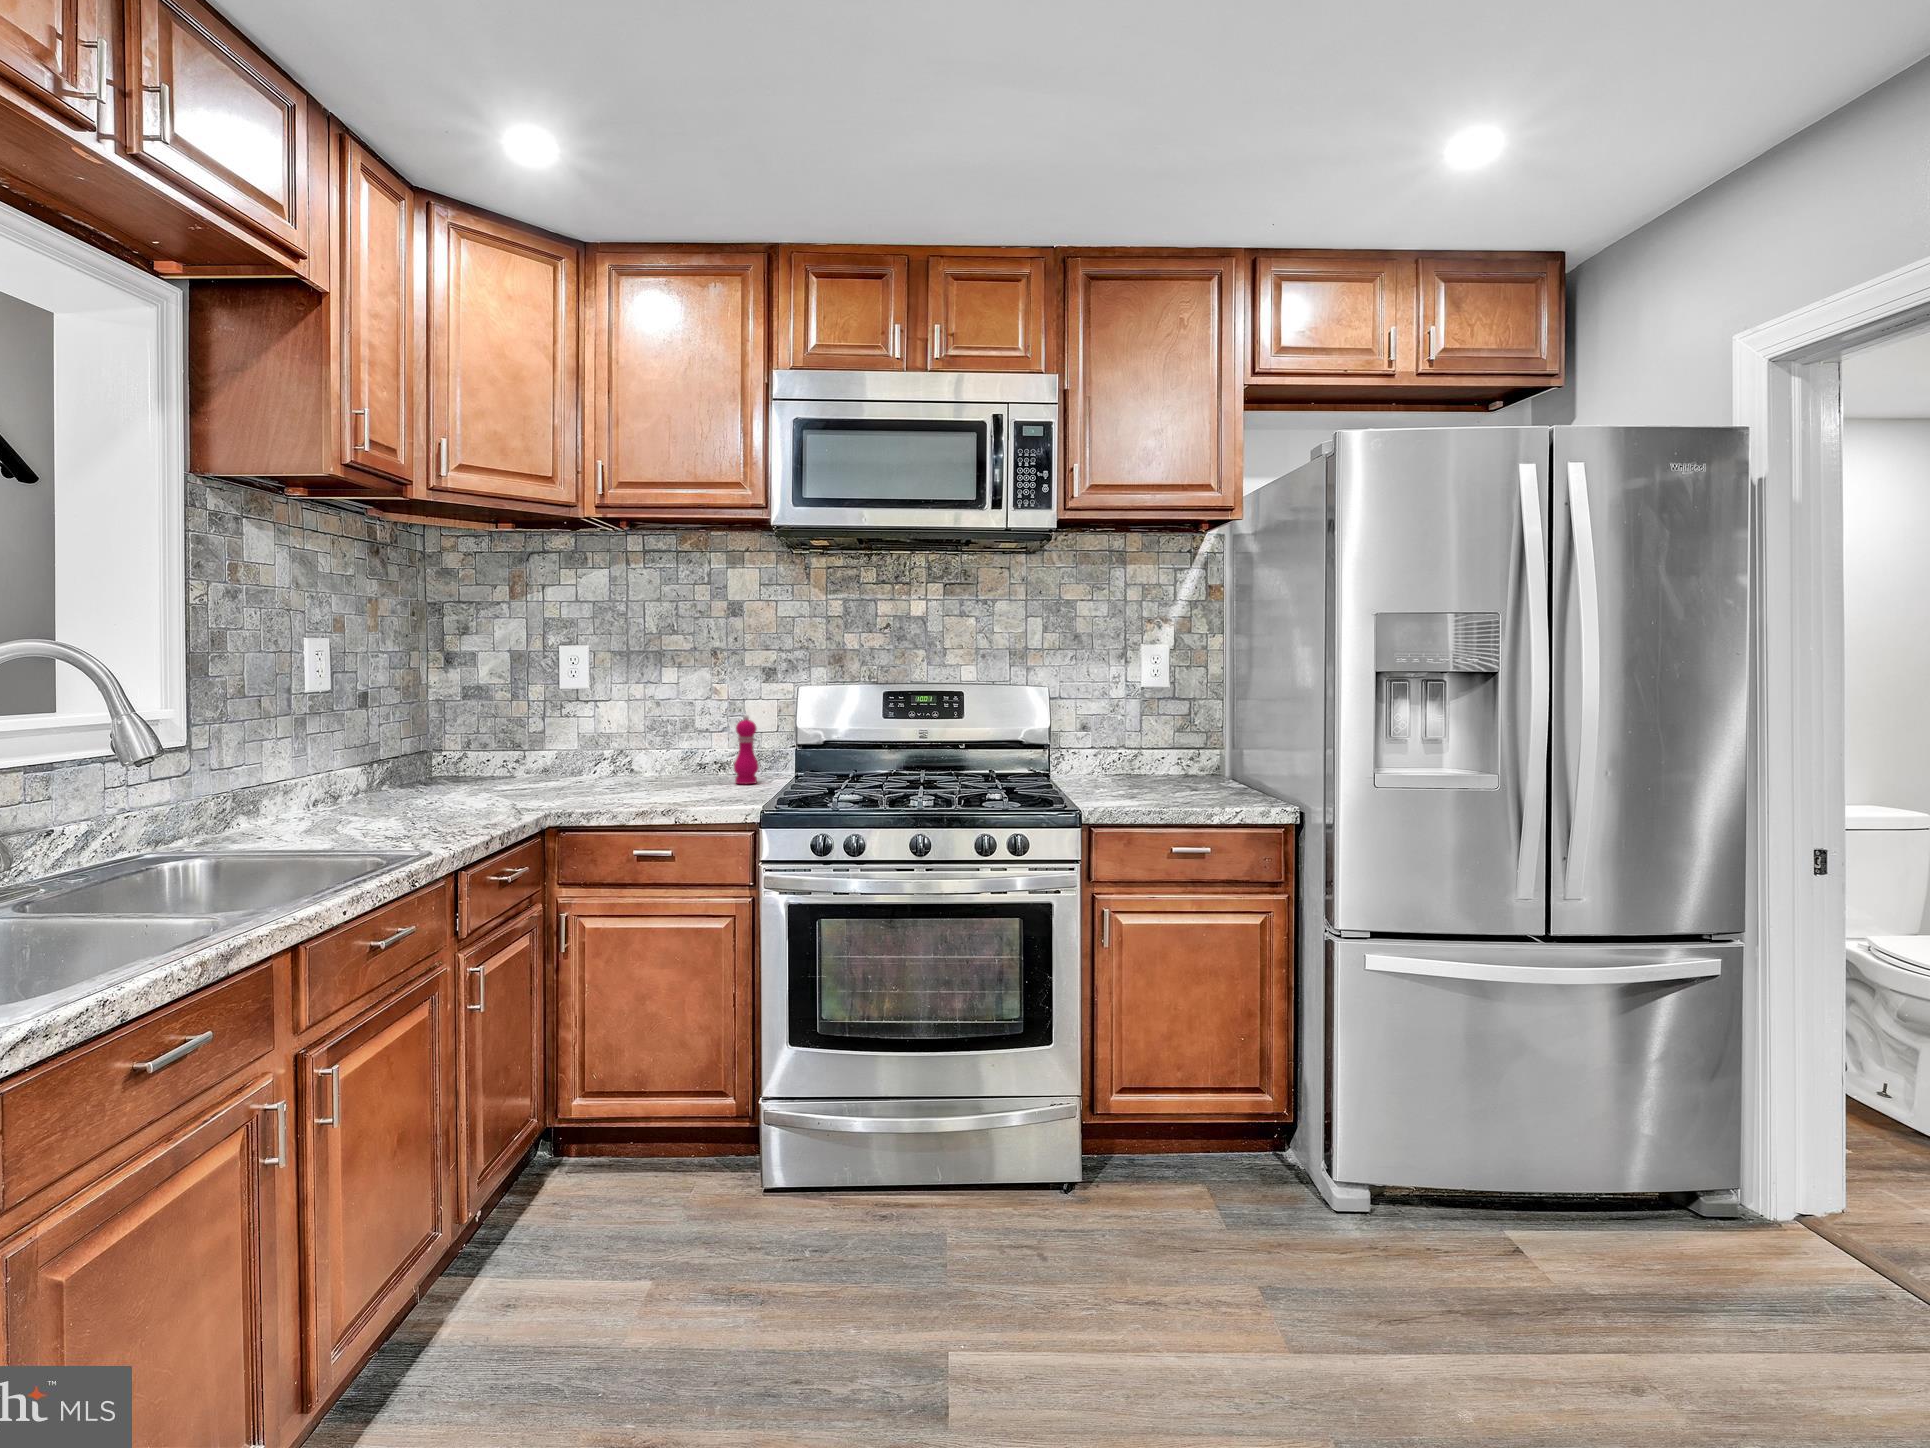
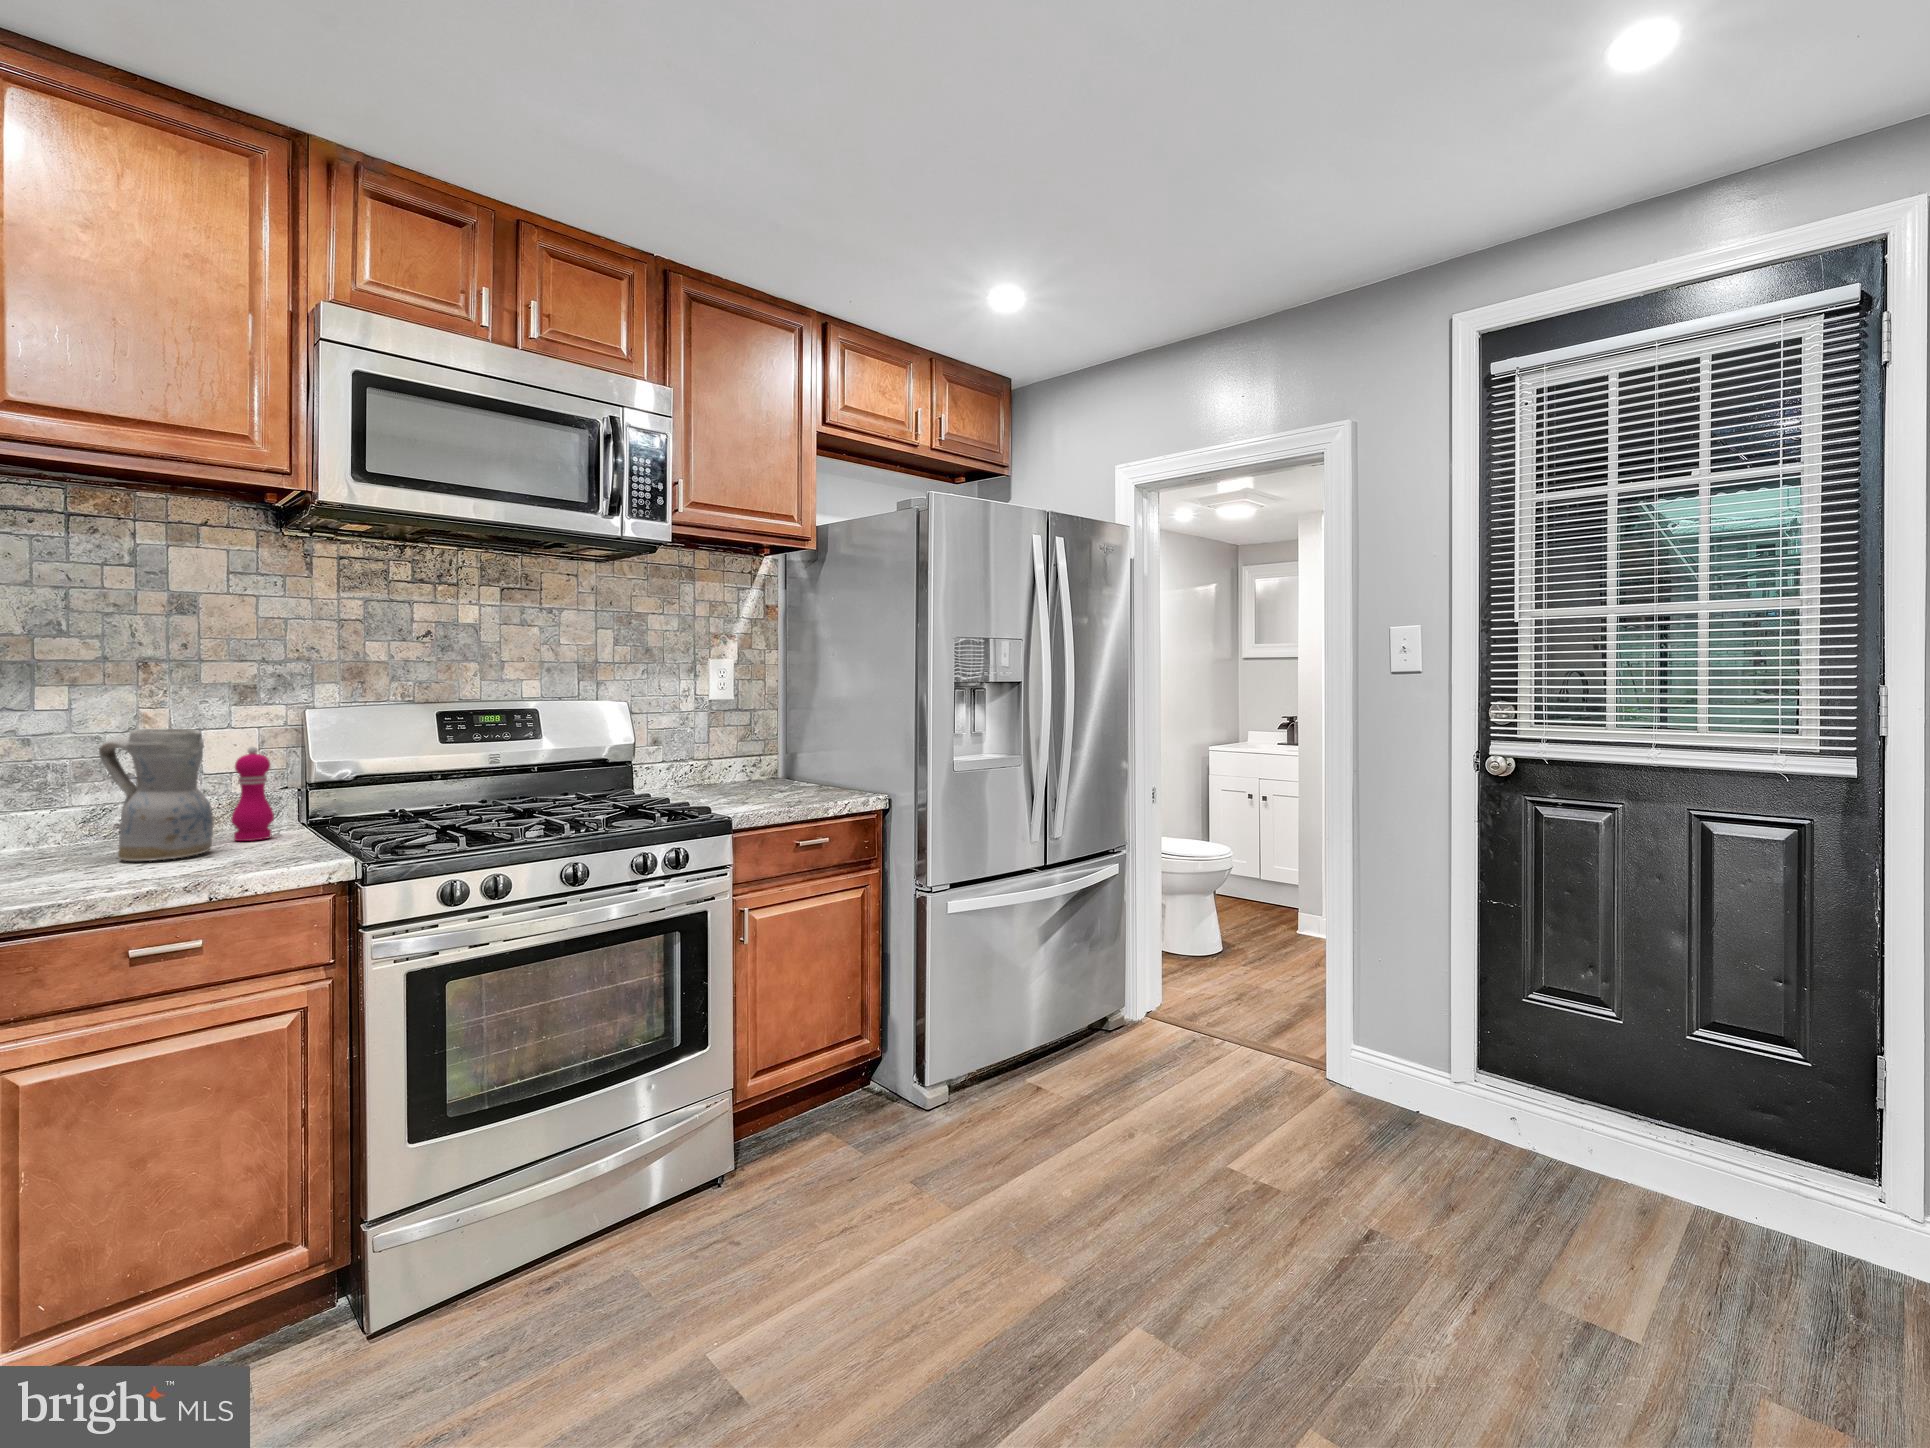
ceramic pitcher: none [654,699,710,791] -> present [99,728,213,861]

